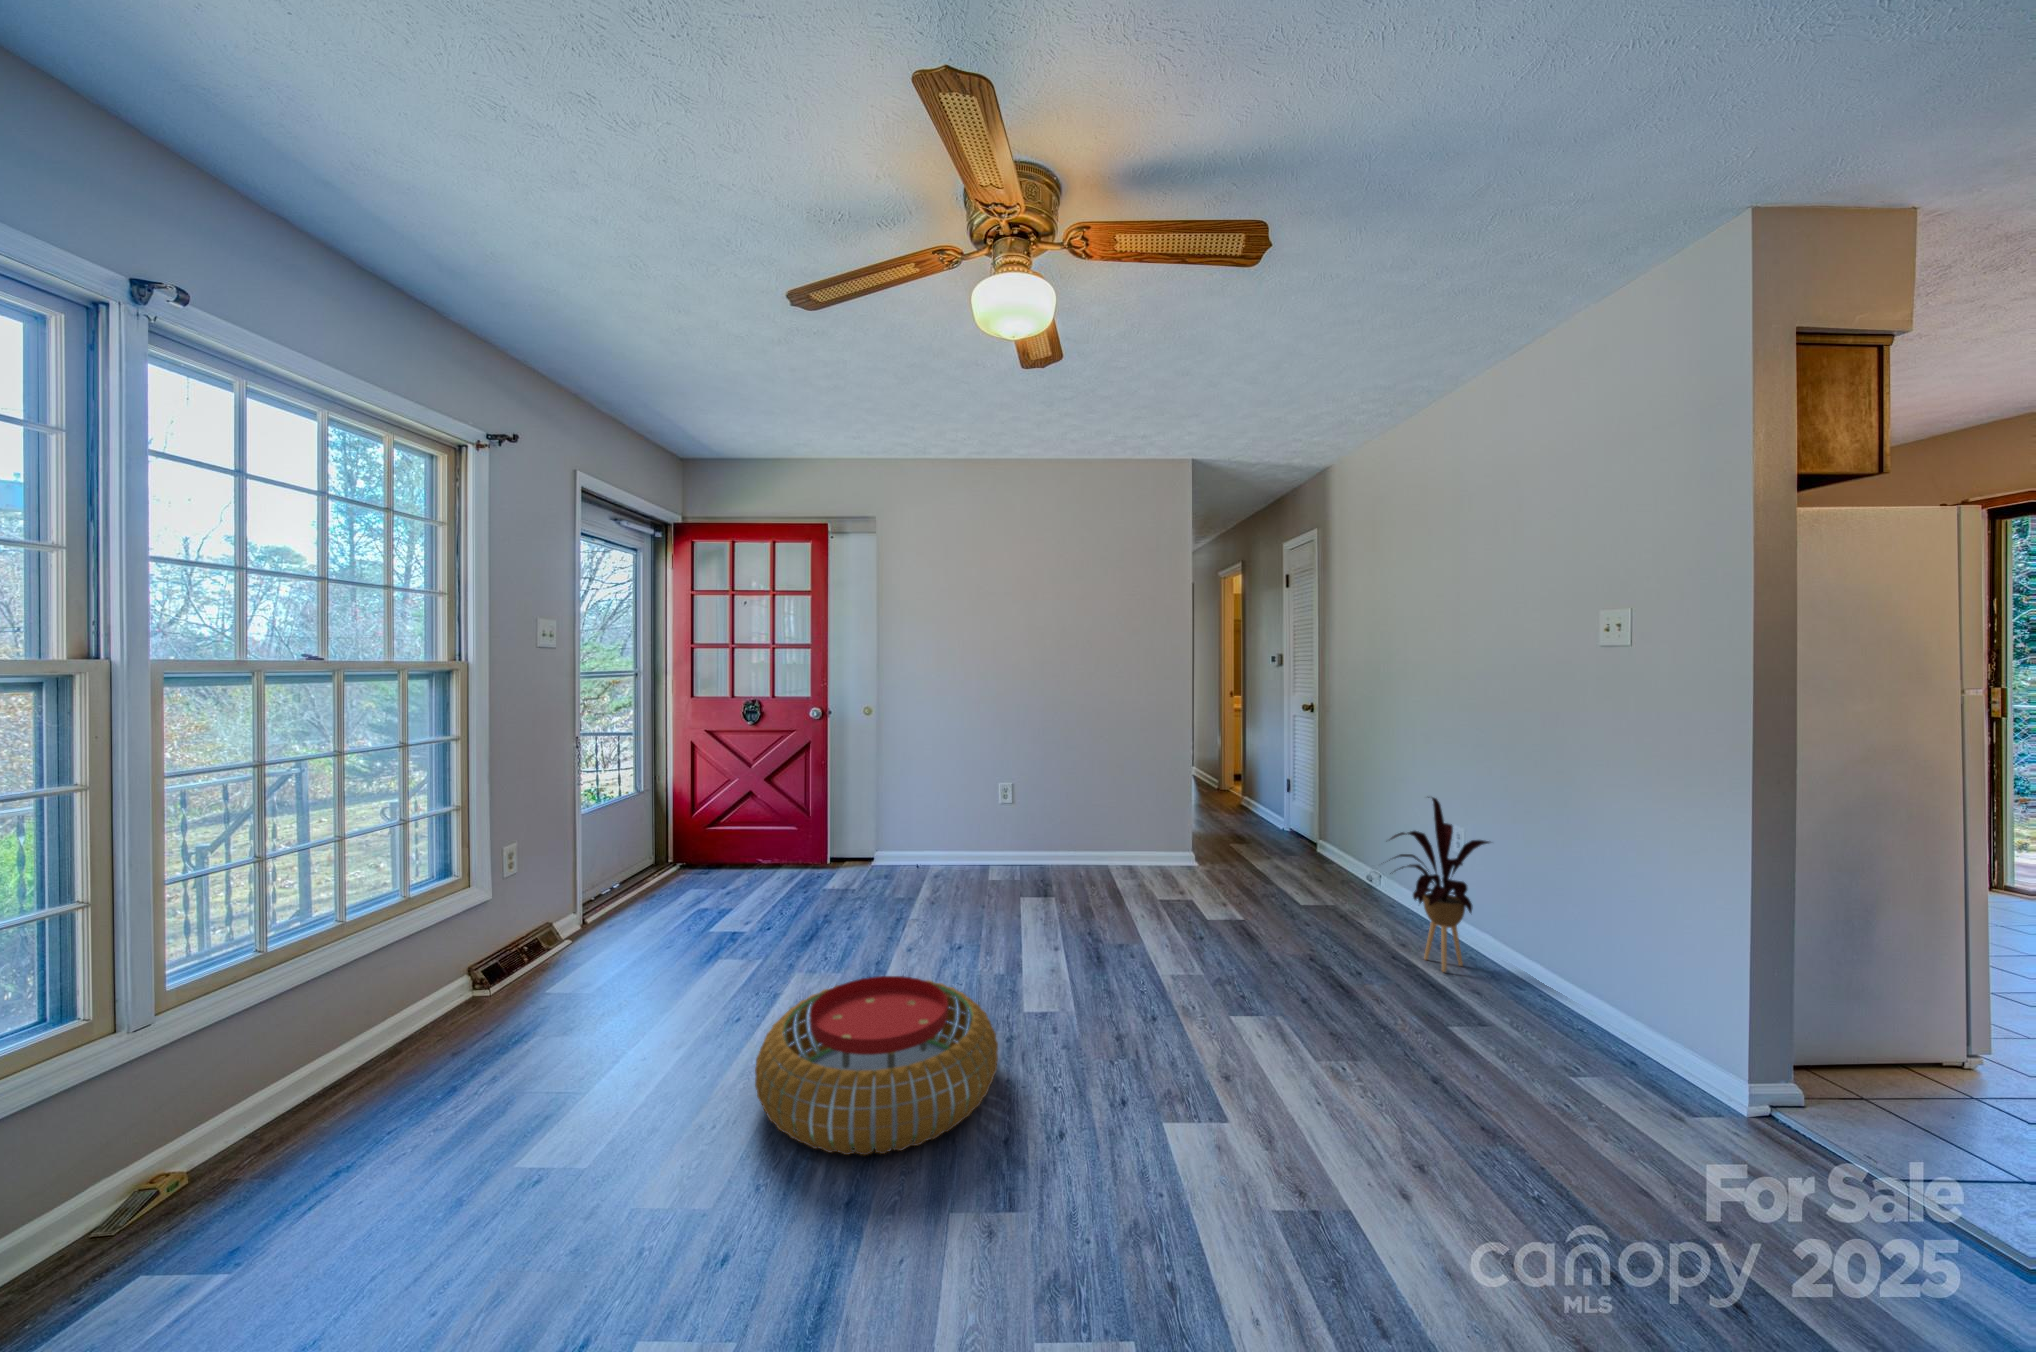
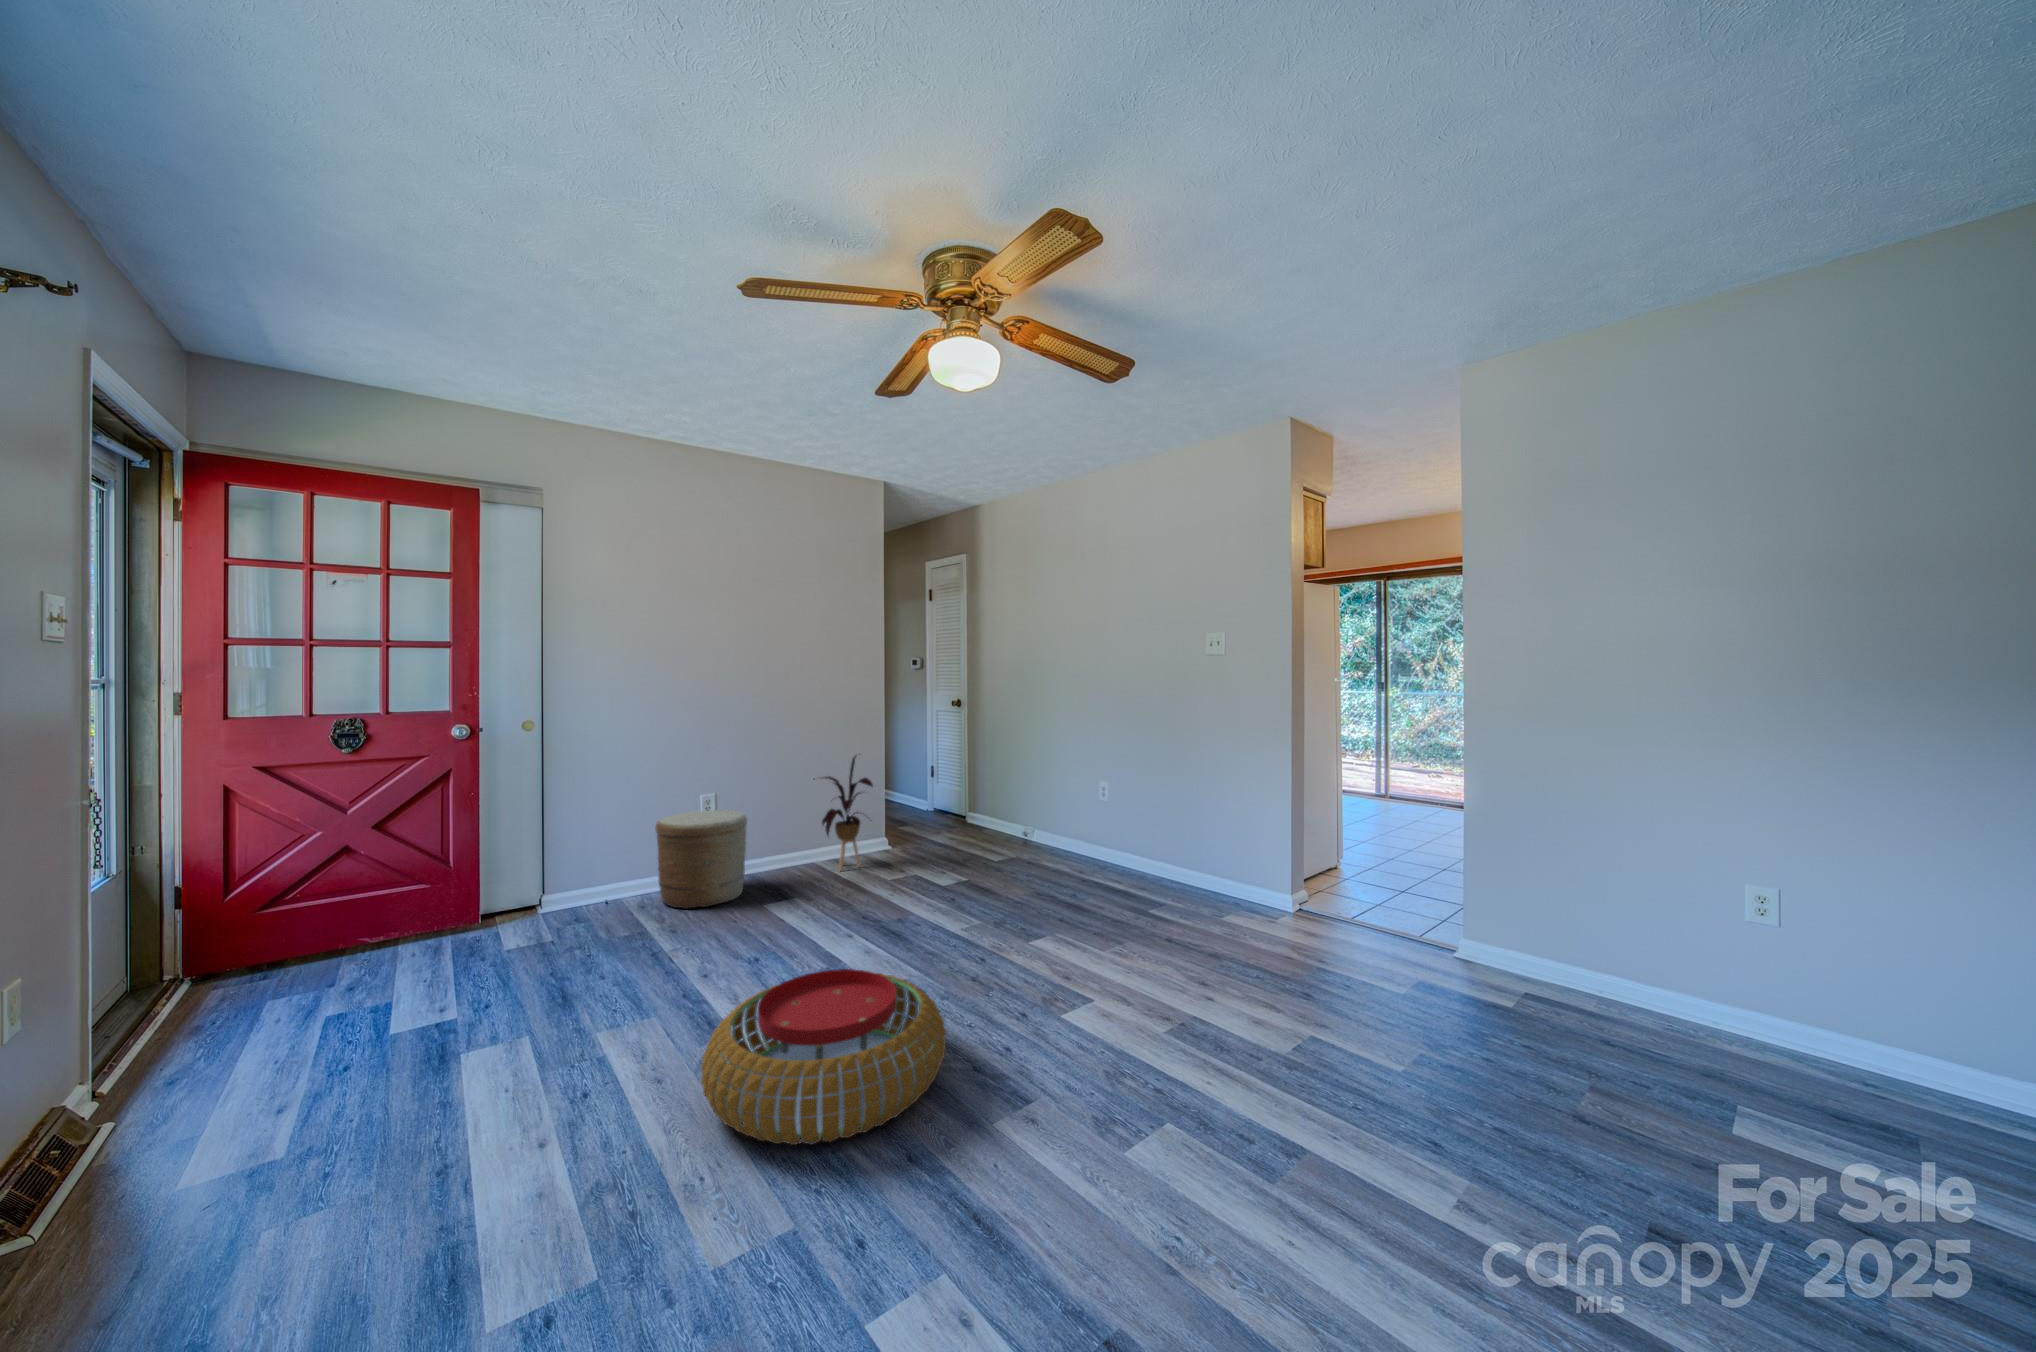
house plant: present [1390,797,1490,972] -> present [822,756,873,871]
woven basket: none [944,798,1022,889] -> present [655,810,747,909]

